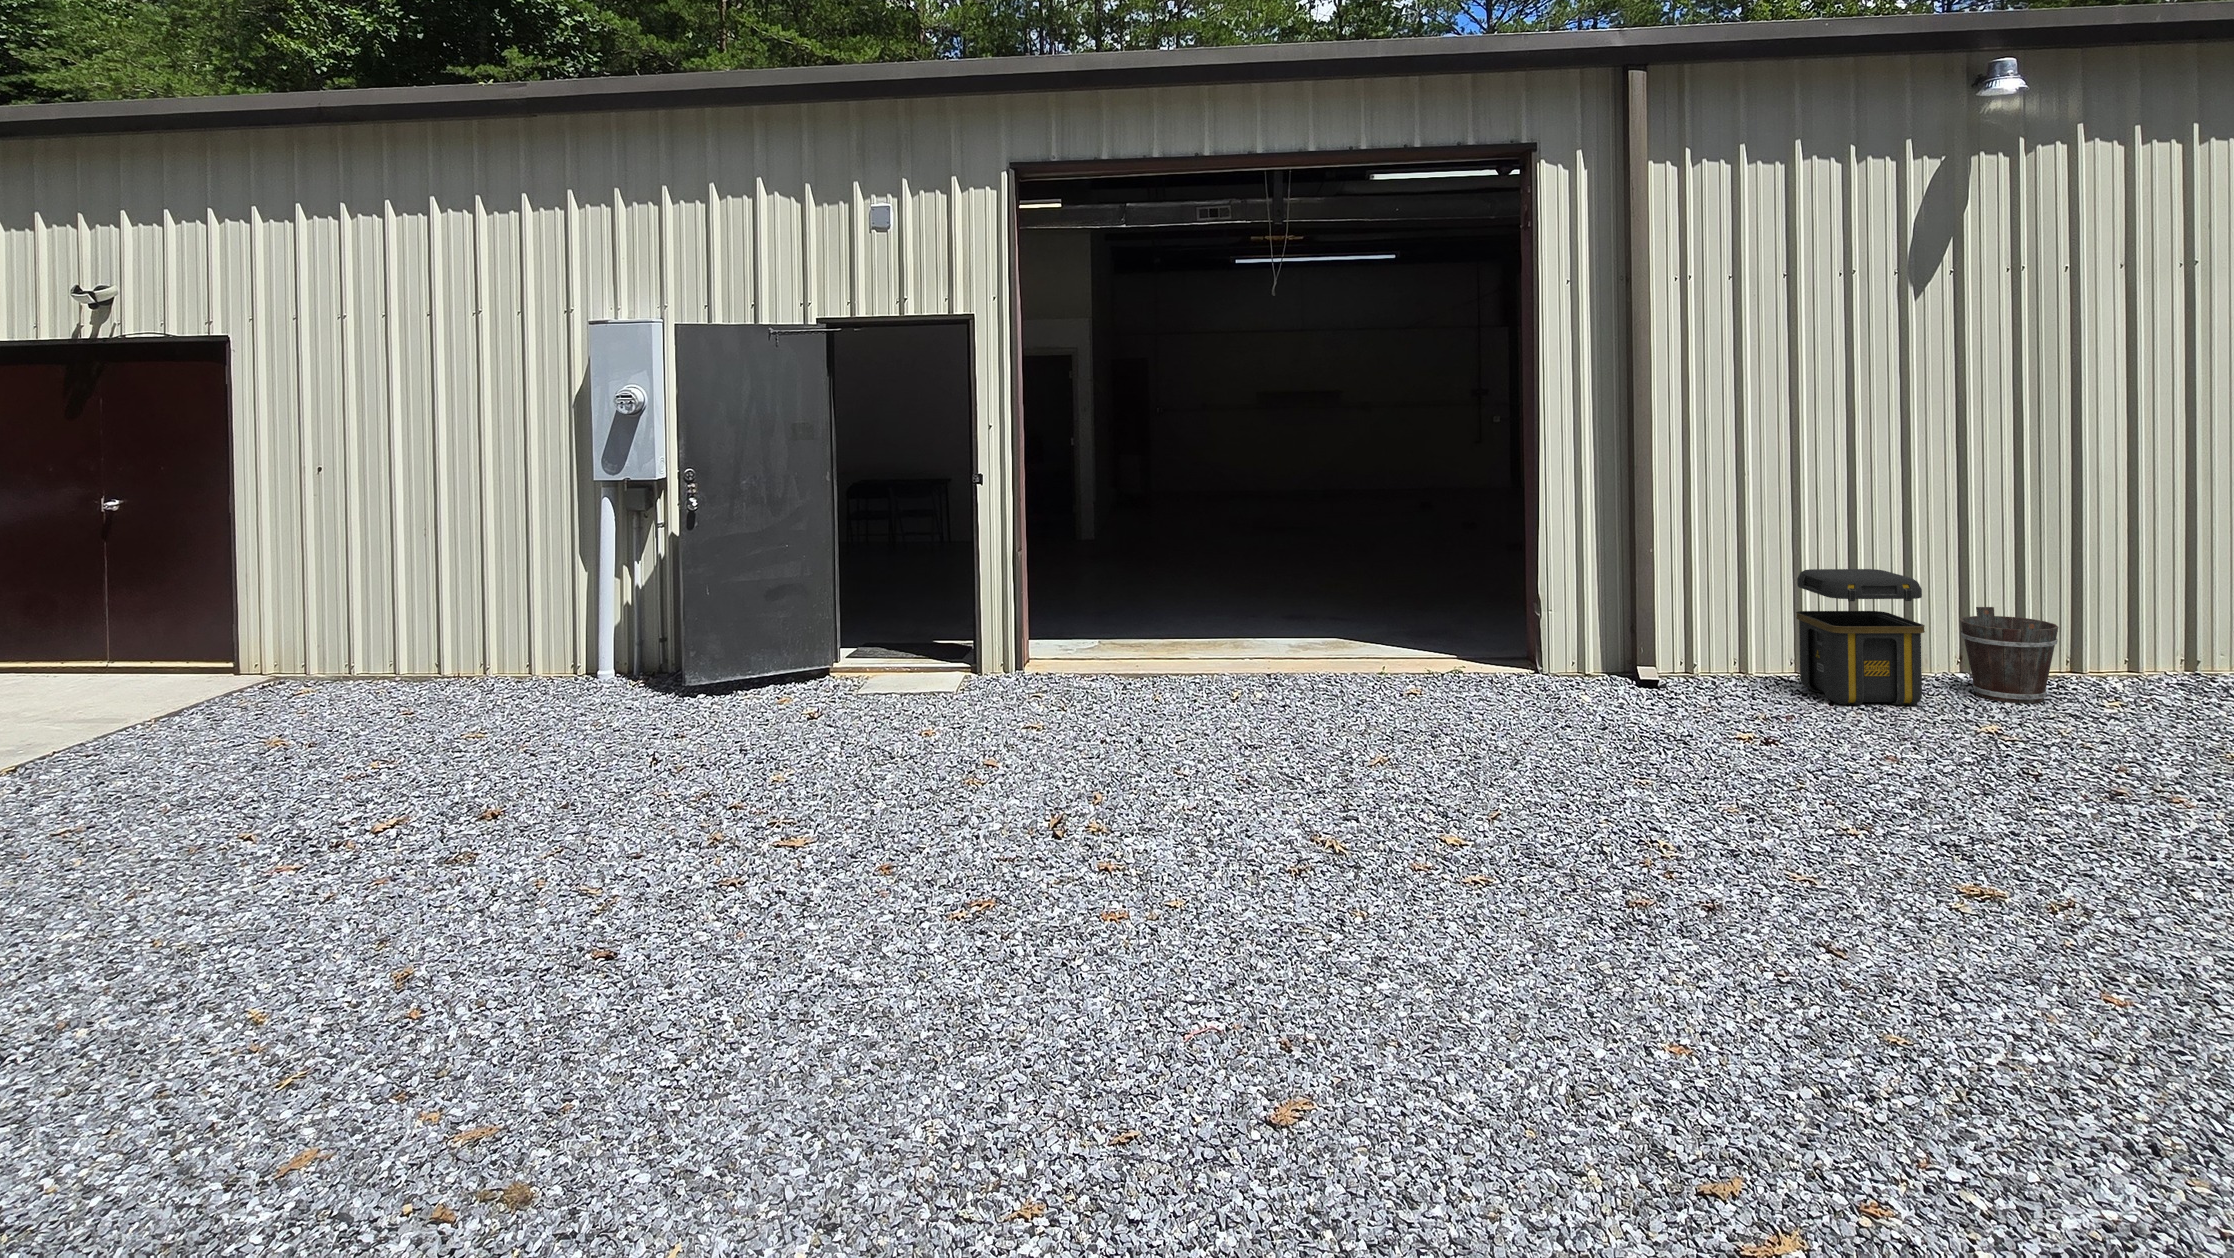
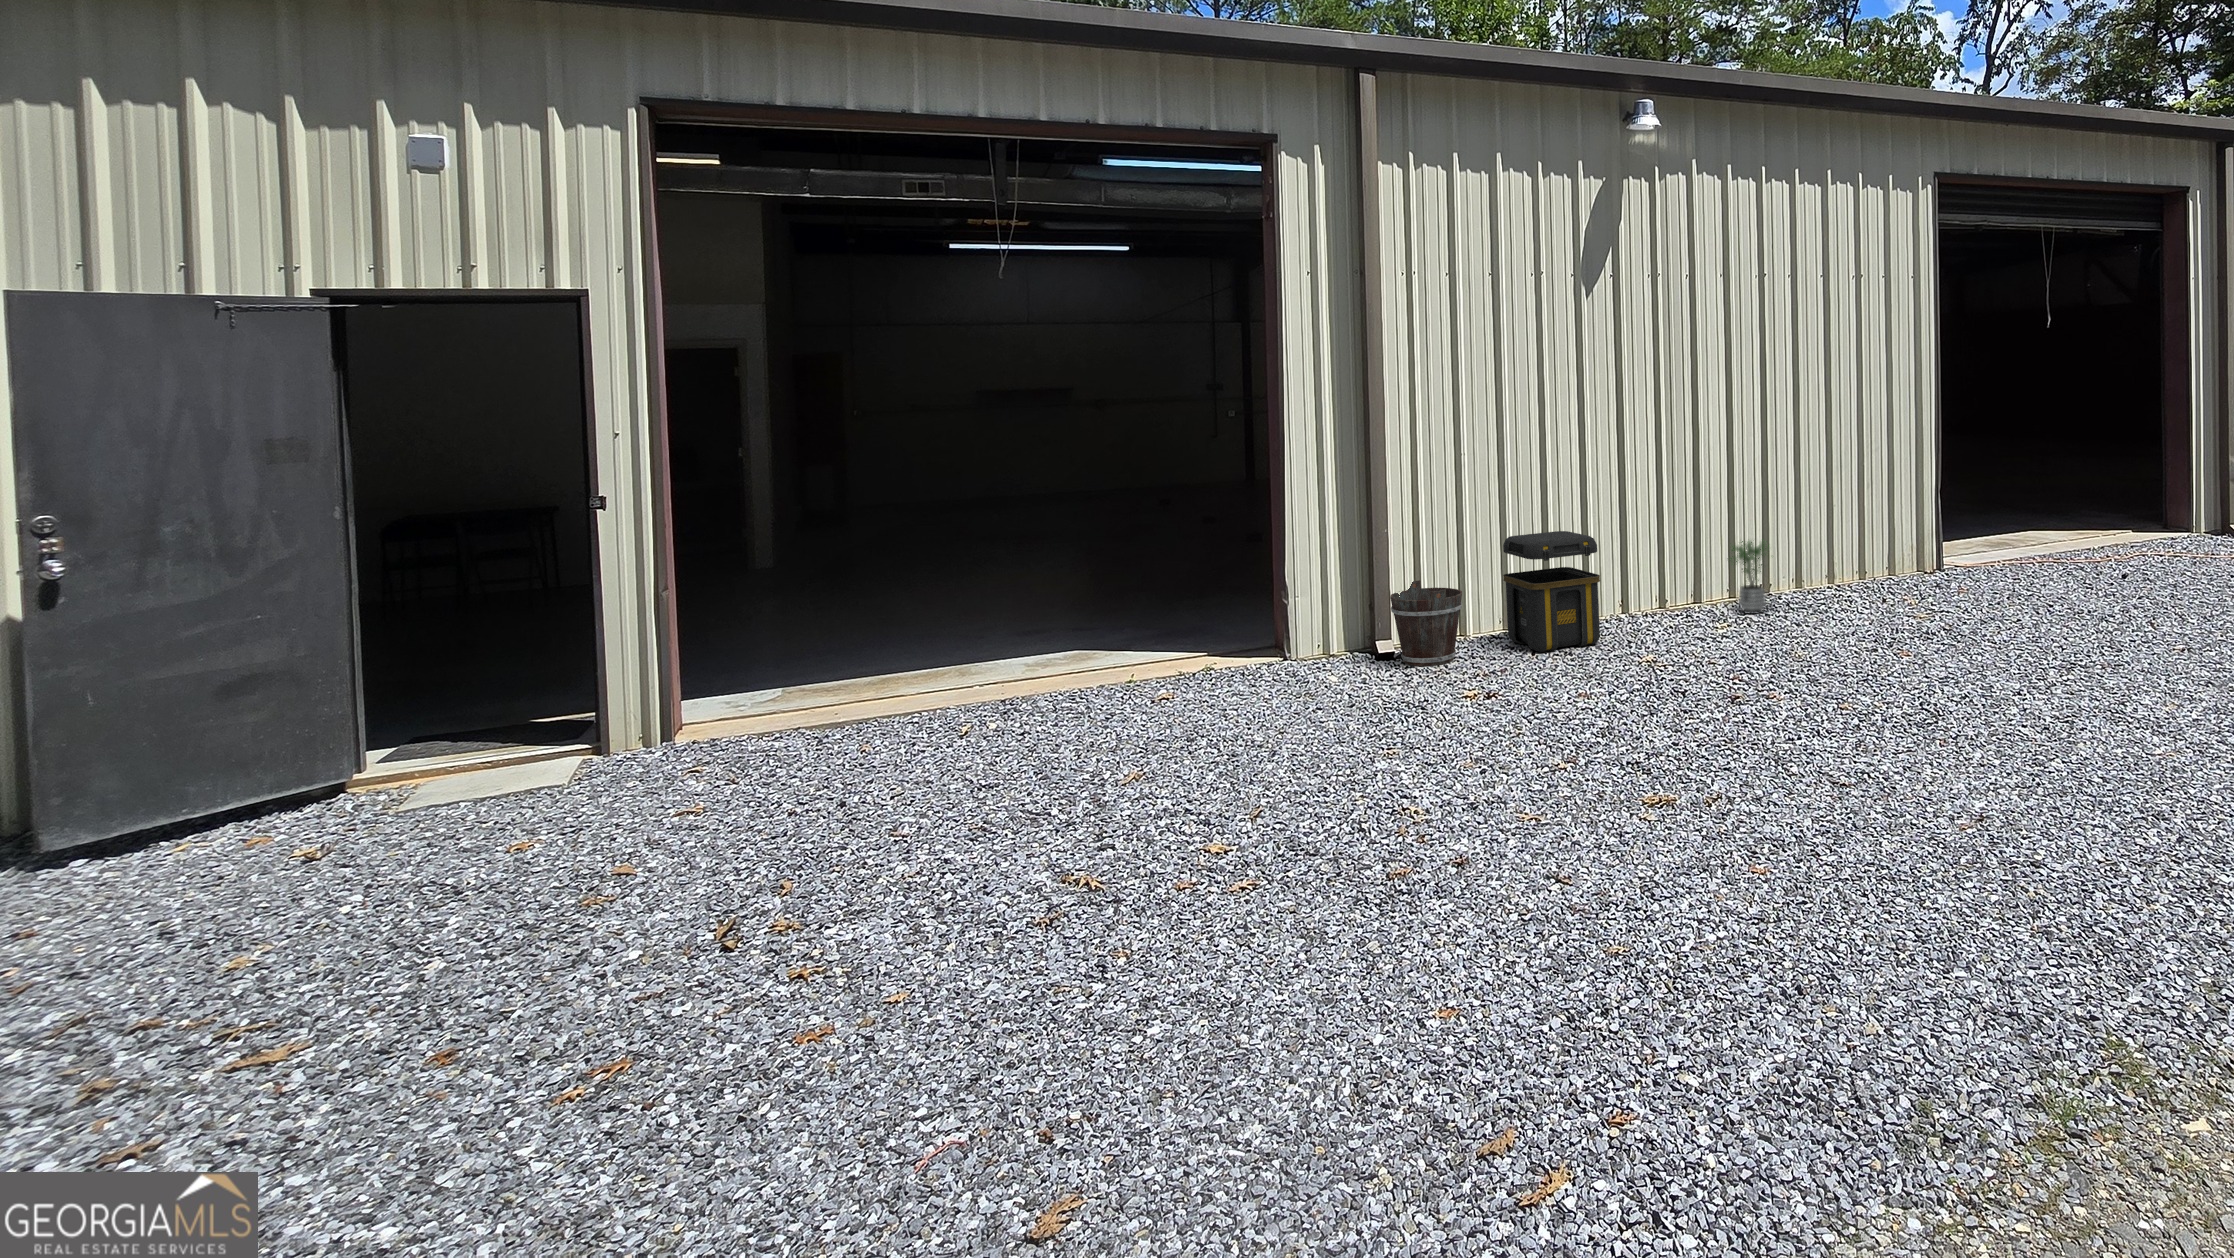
potted plant: none [2116,601,2195,699] -> present [1730,541,1769,614]
bucket: present [1960,607,2058,703] -> present [1390,580,1462,666]

